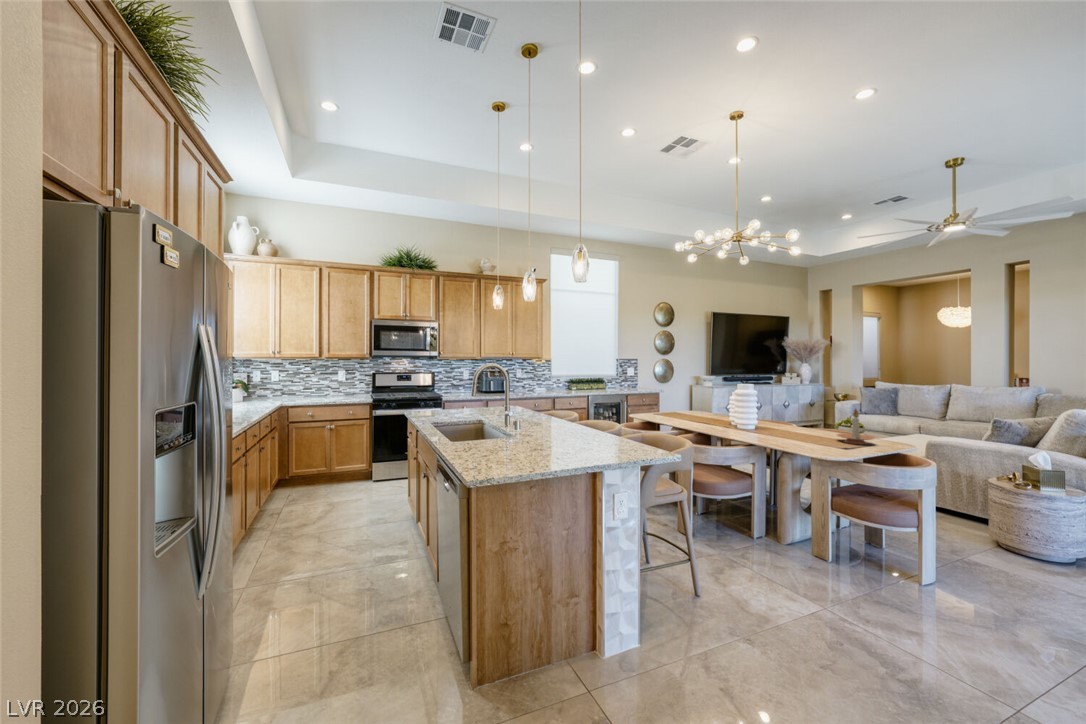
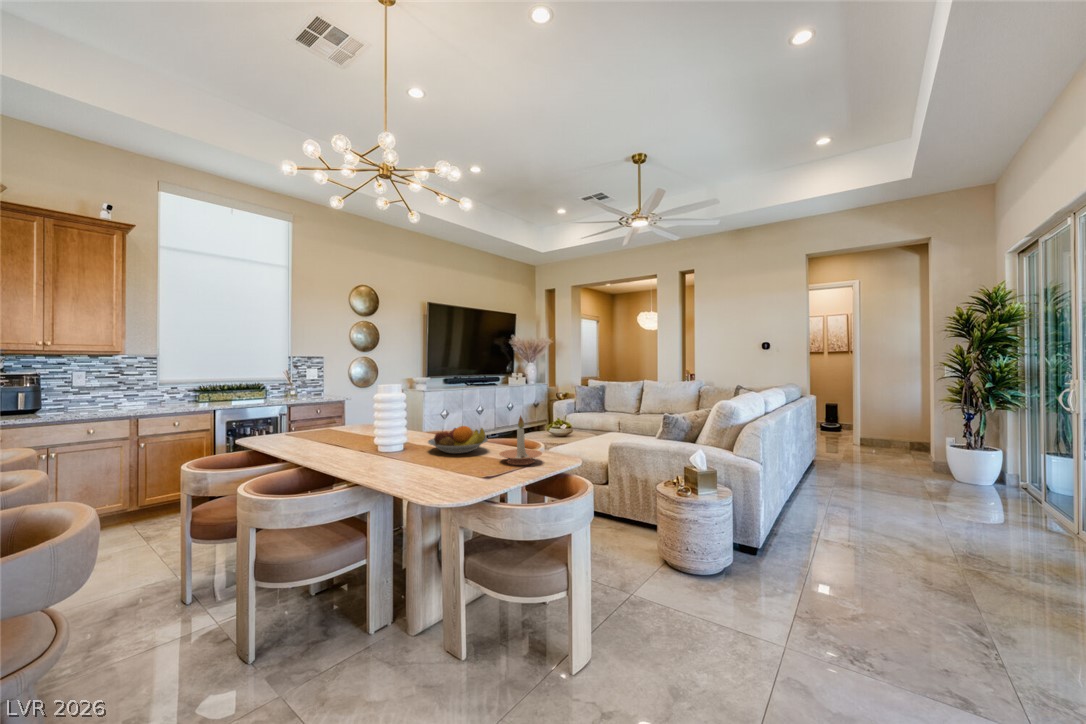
fruit bowl: none [770,414,819,433] -> present [428,426,488,454]

